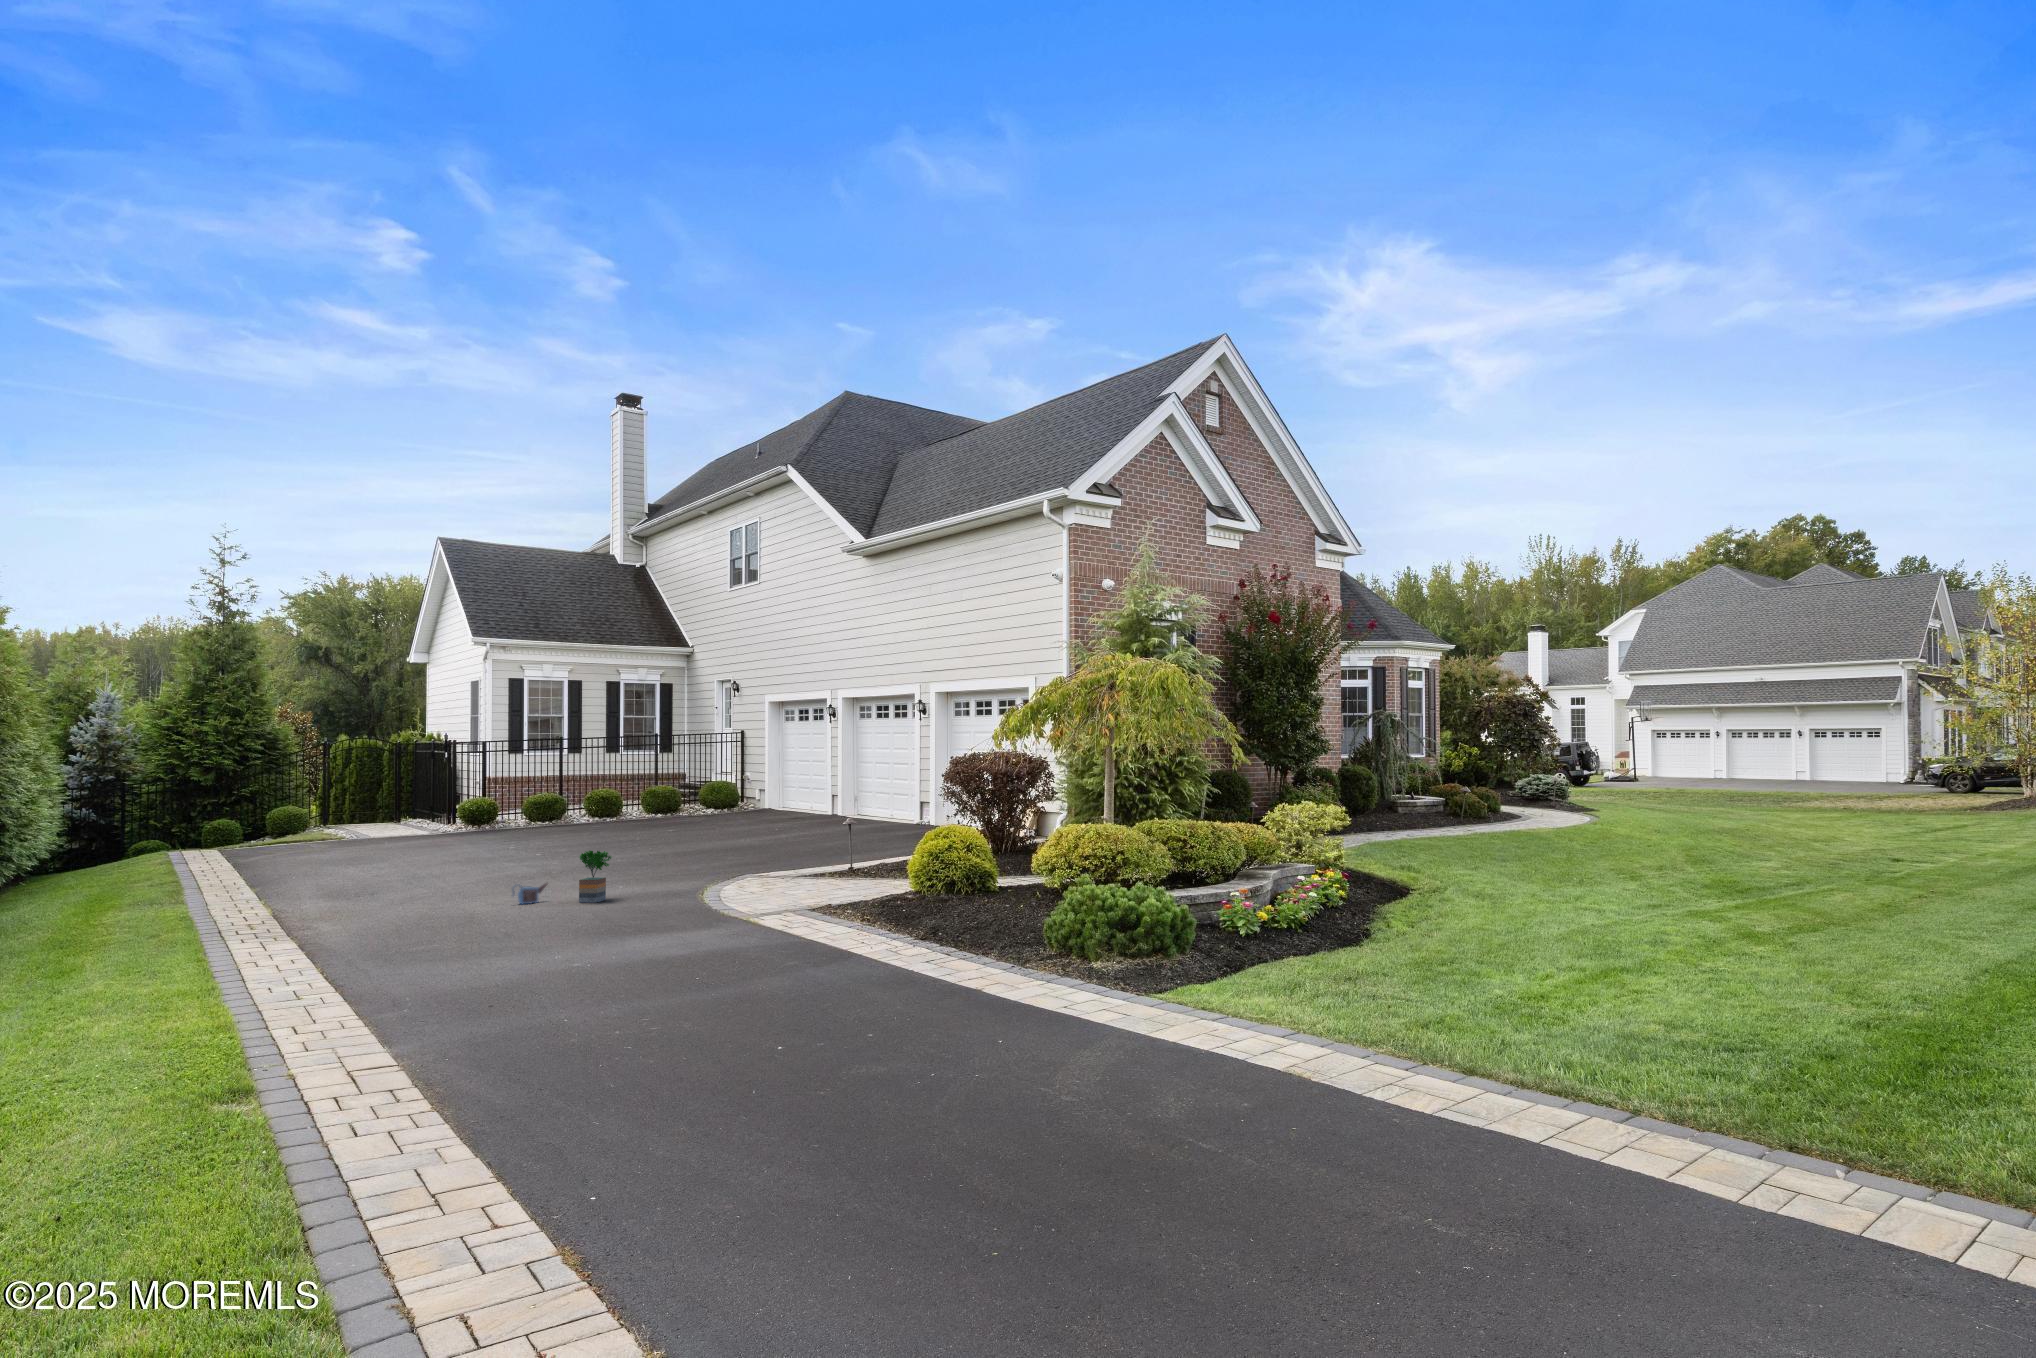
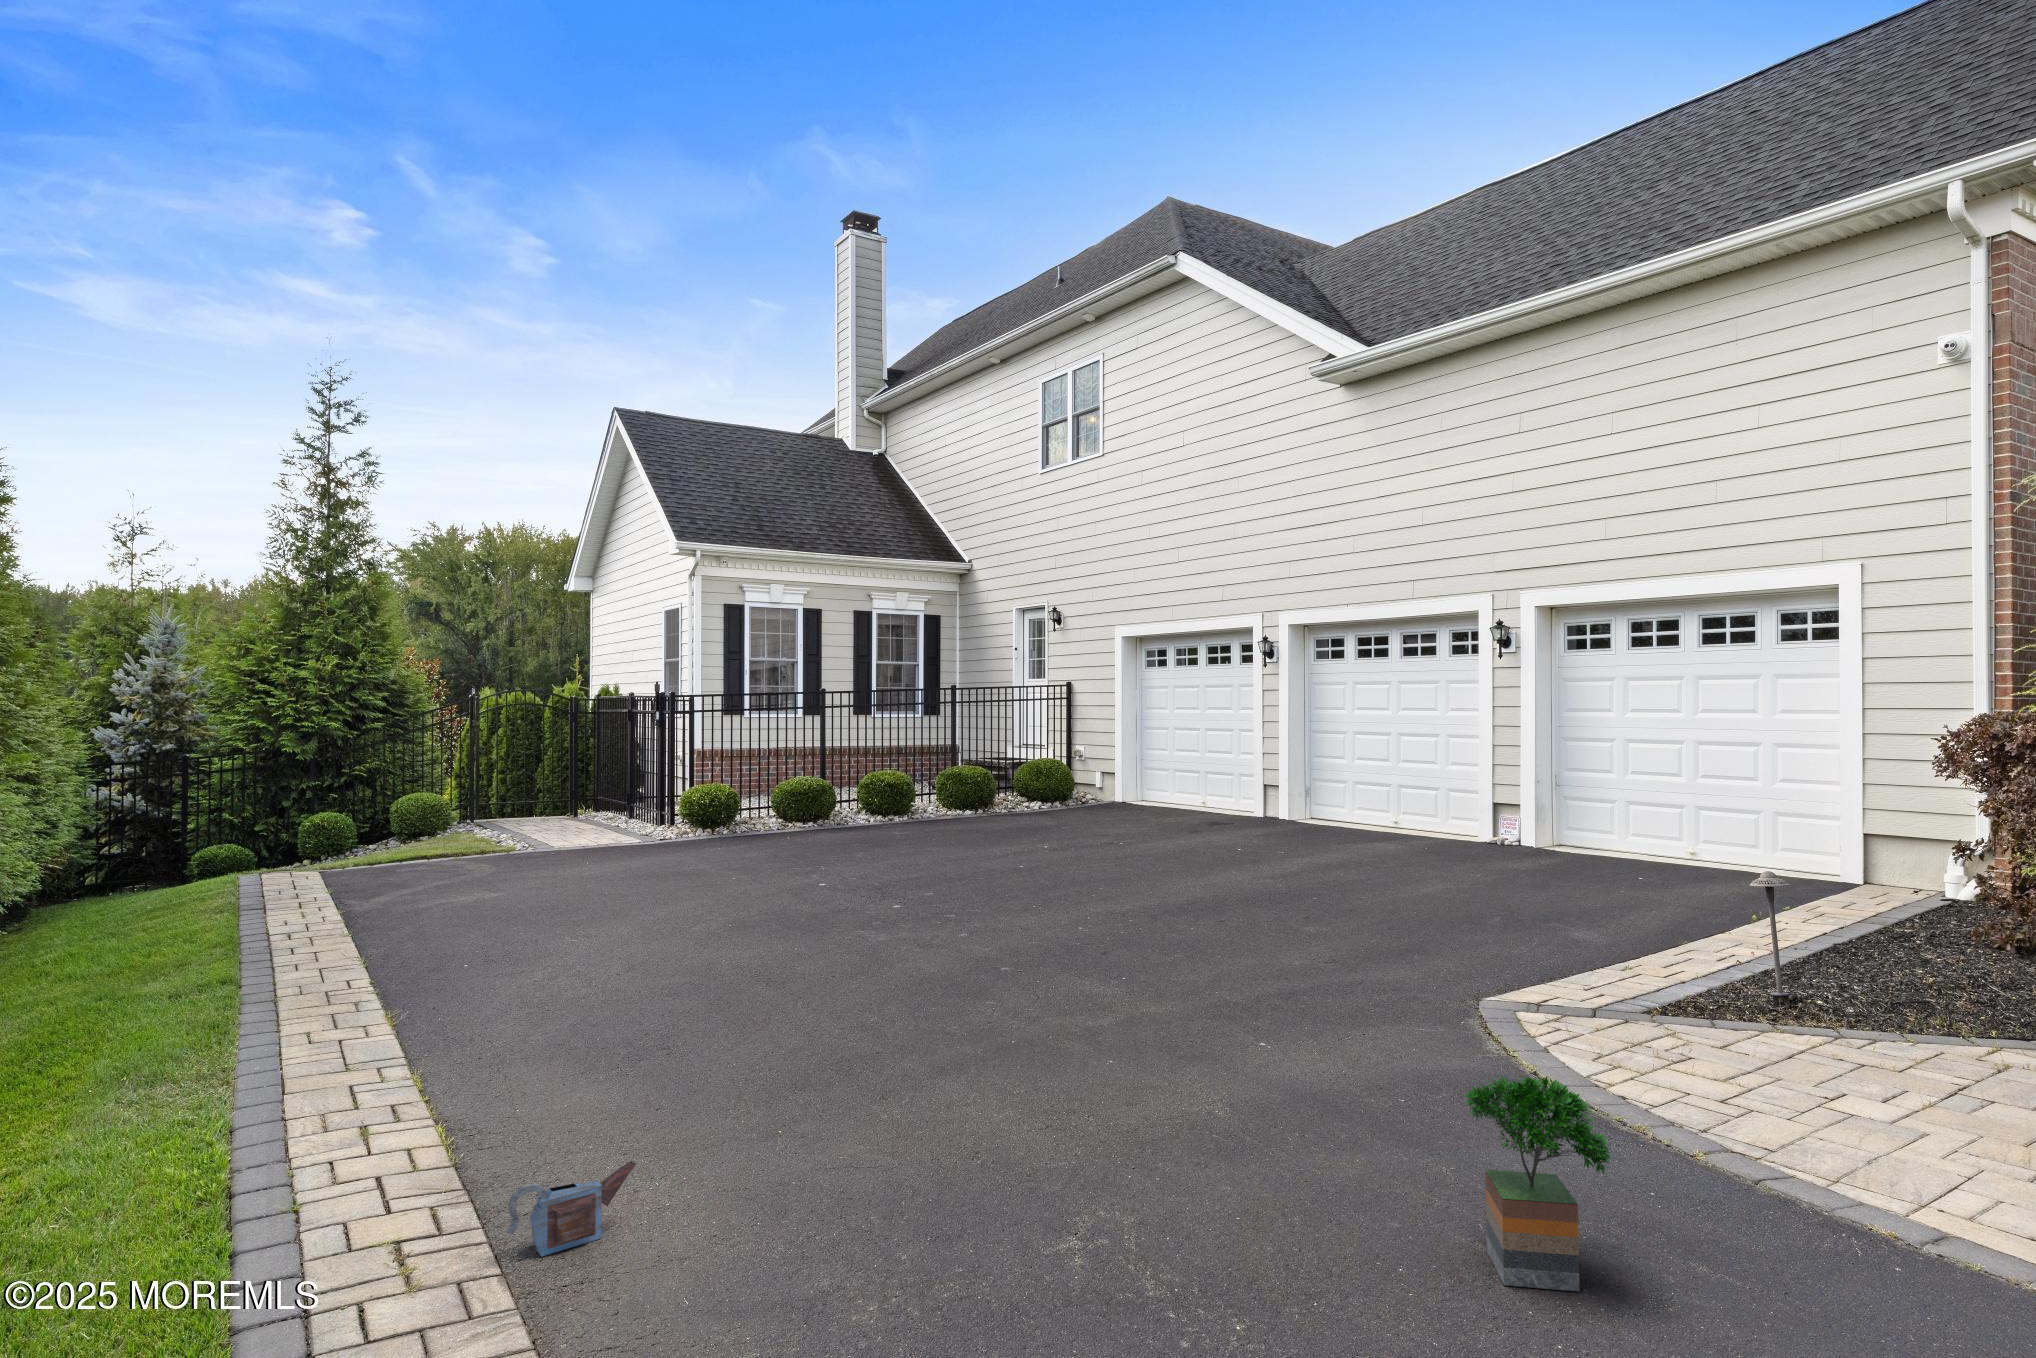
watering can: present [512,883,547,904] -> present [506,1161,636,1257]

